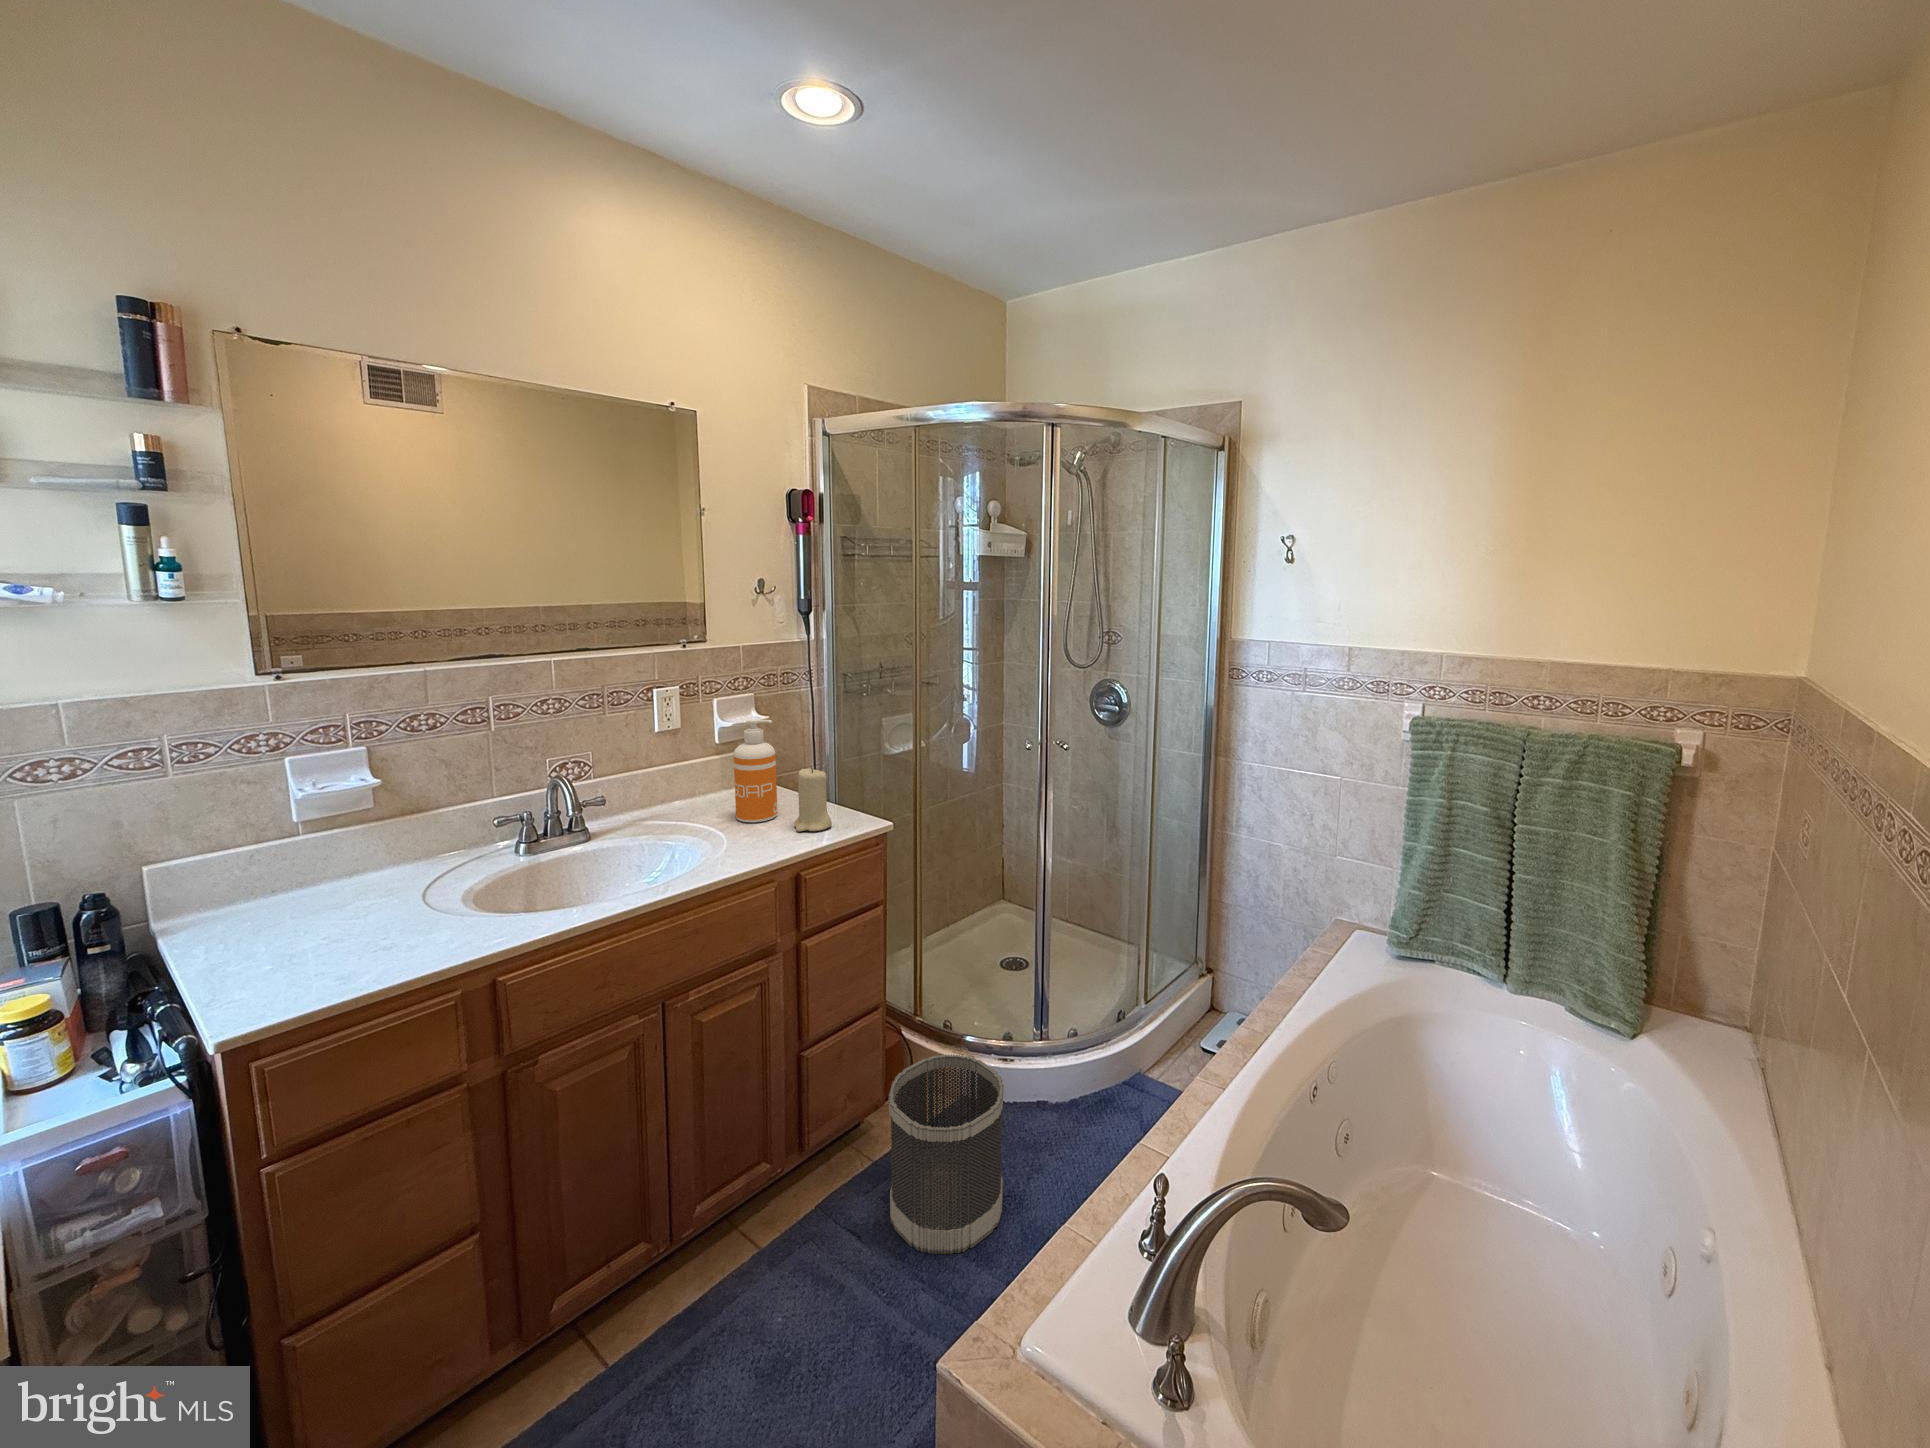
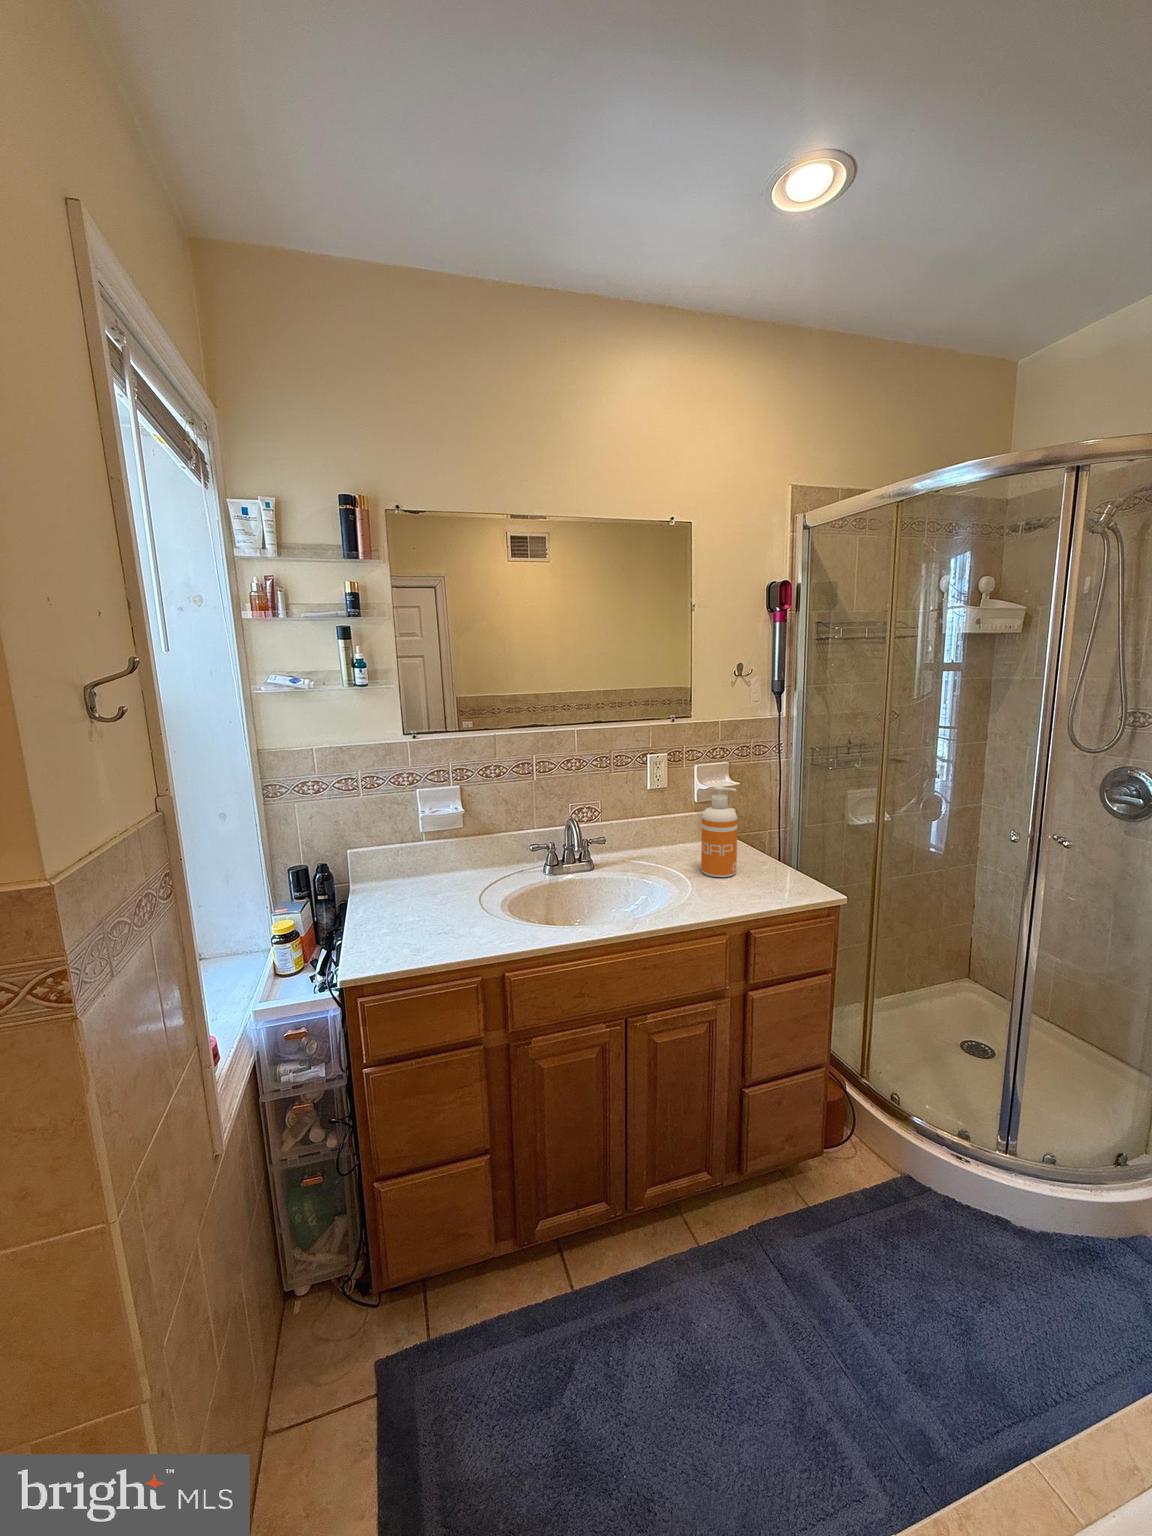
candle: present [794,767,832,831] -> none [749,836,785,896]
wastebasket: present [889,1055,1004,1254] -> none [816,1143,957,1370]

